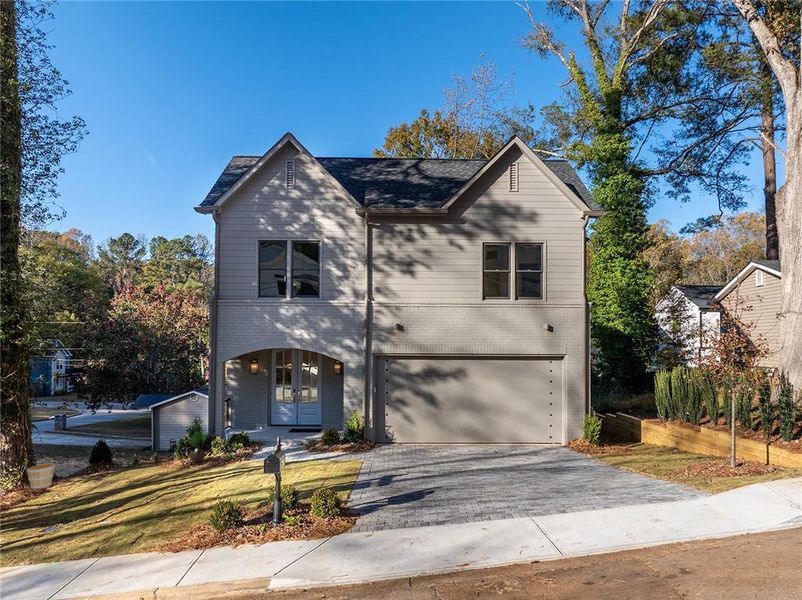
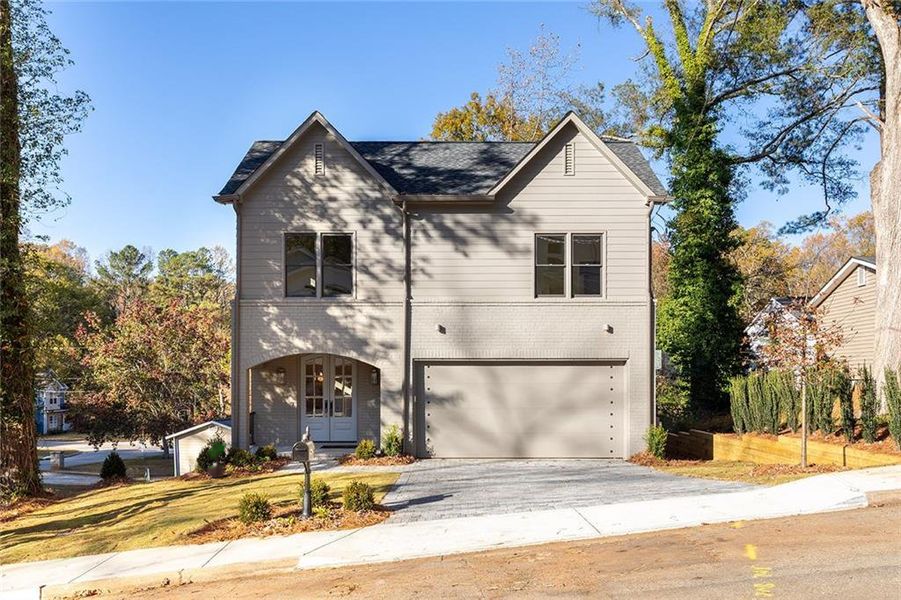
wooden bucket: present [27,463,55,489] -> none [26,480,58,507]

